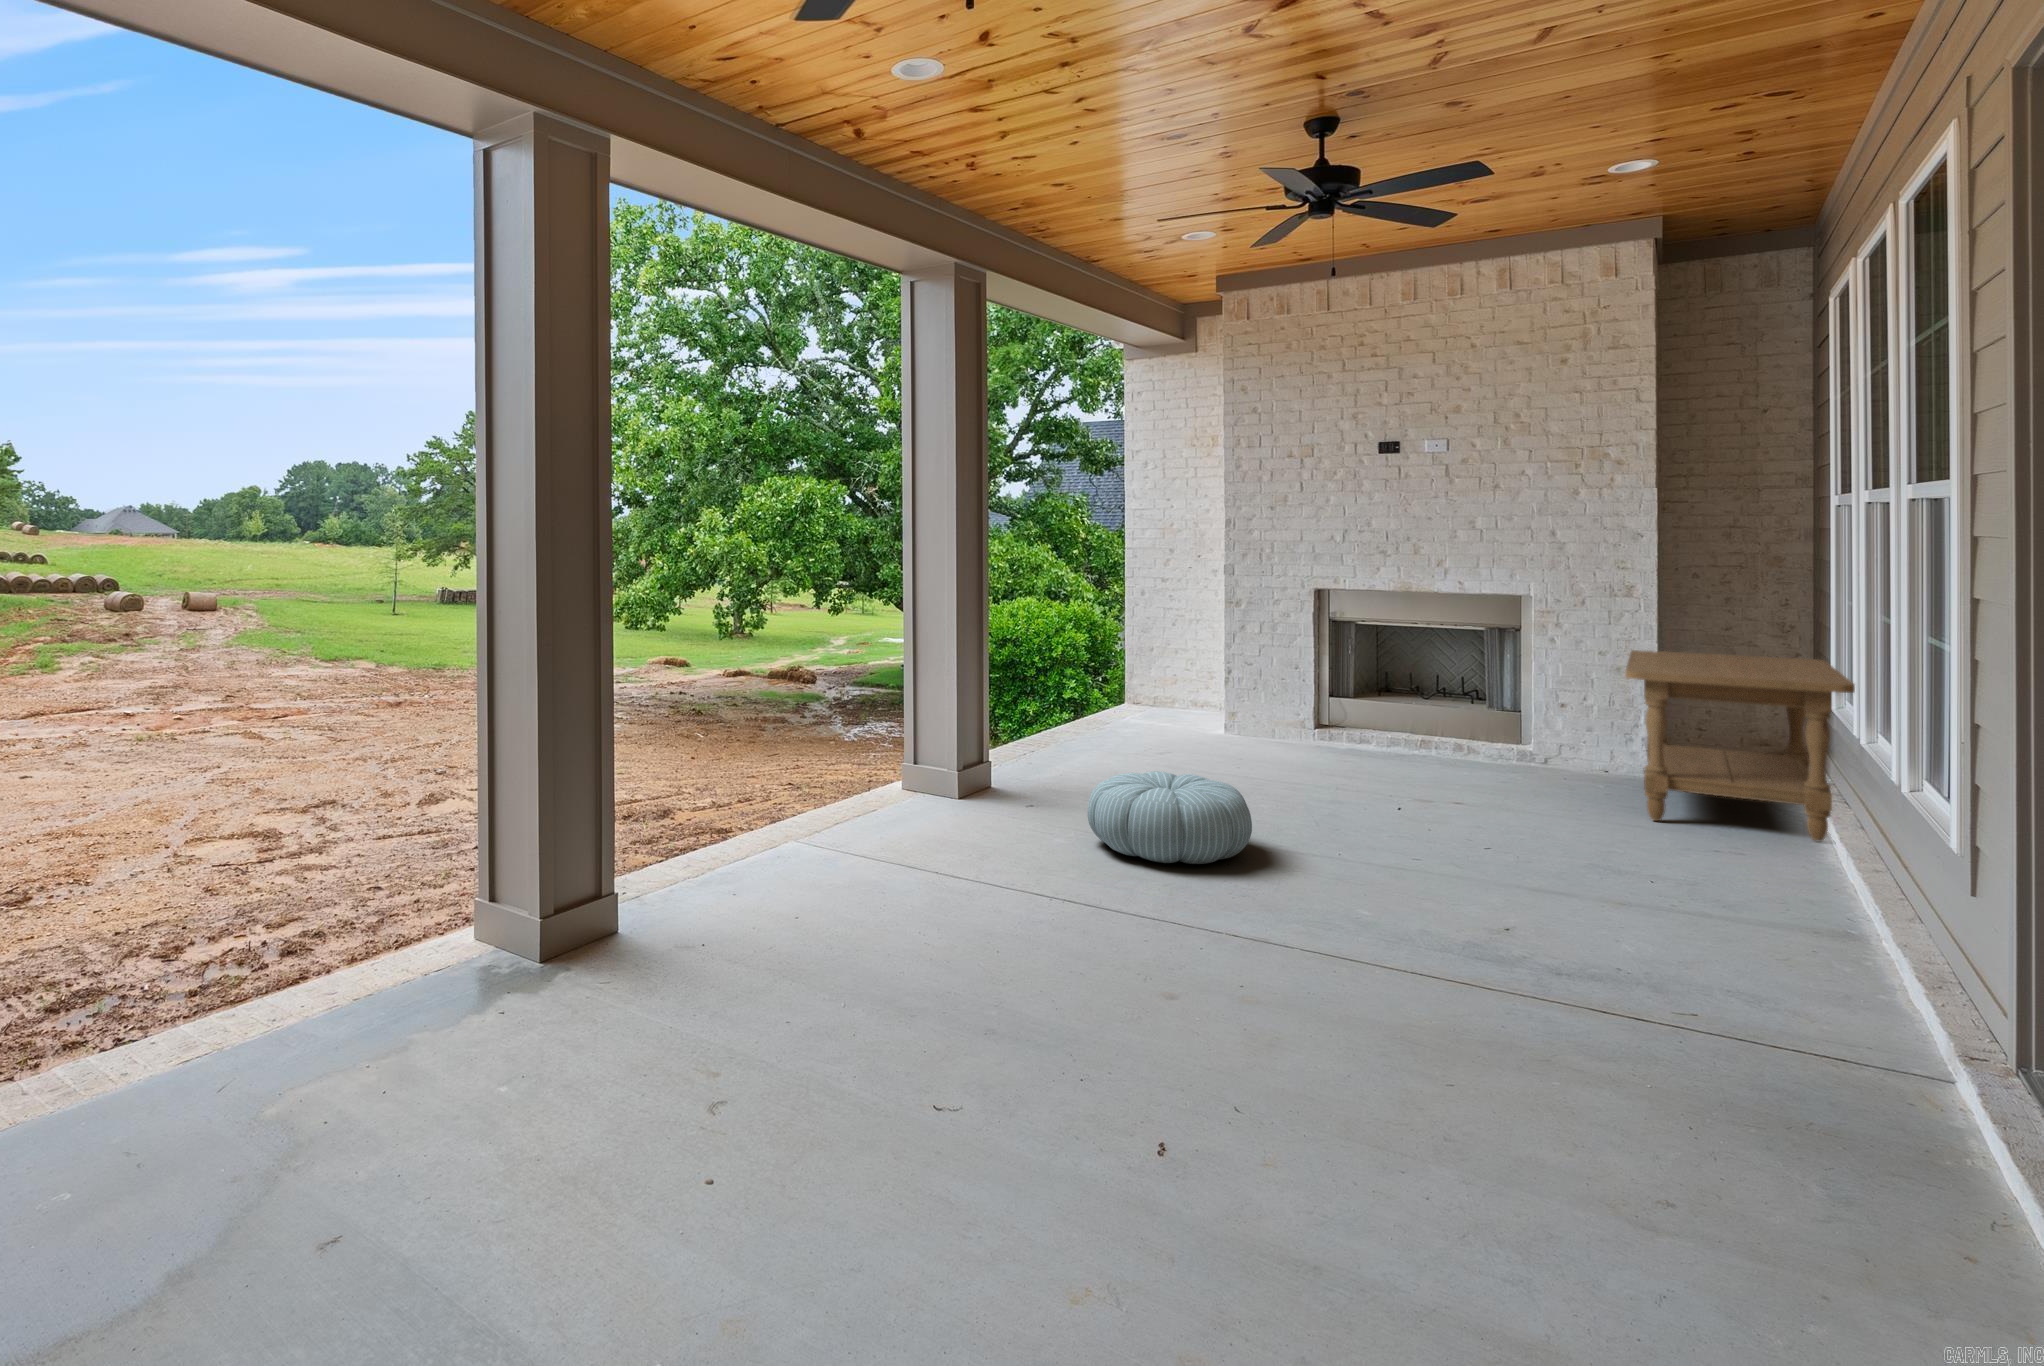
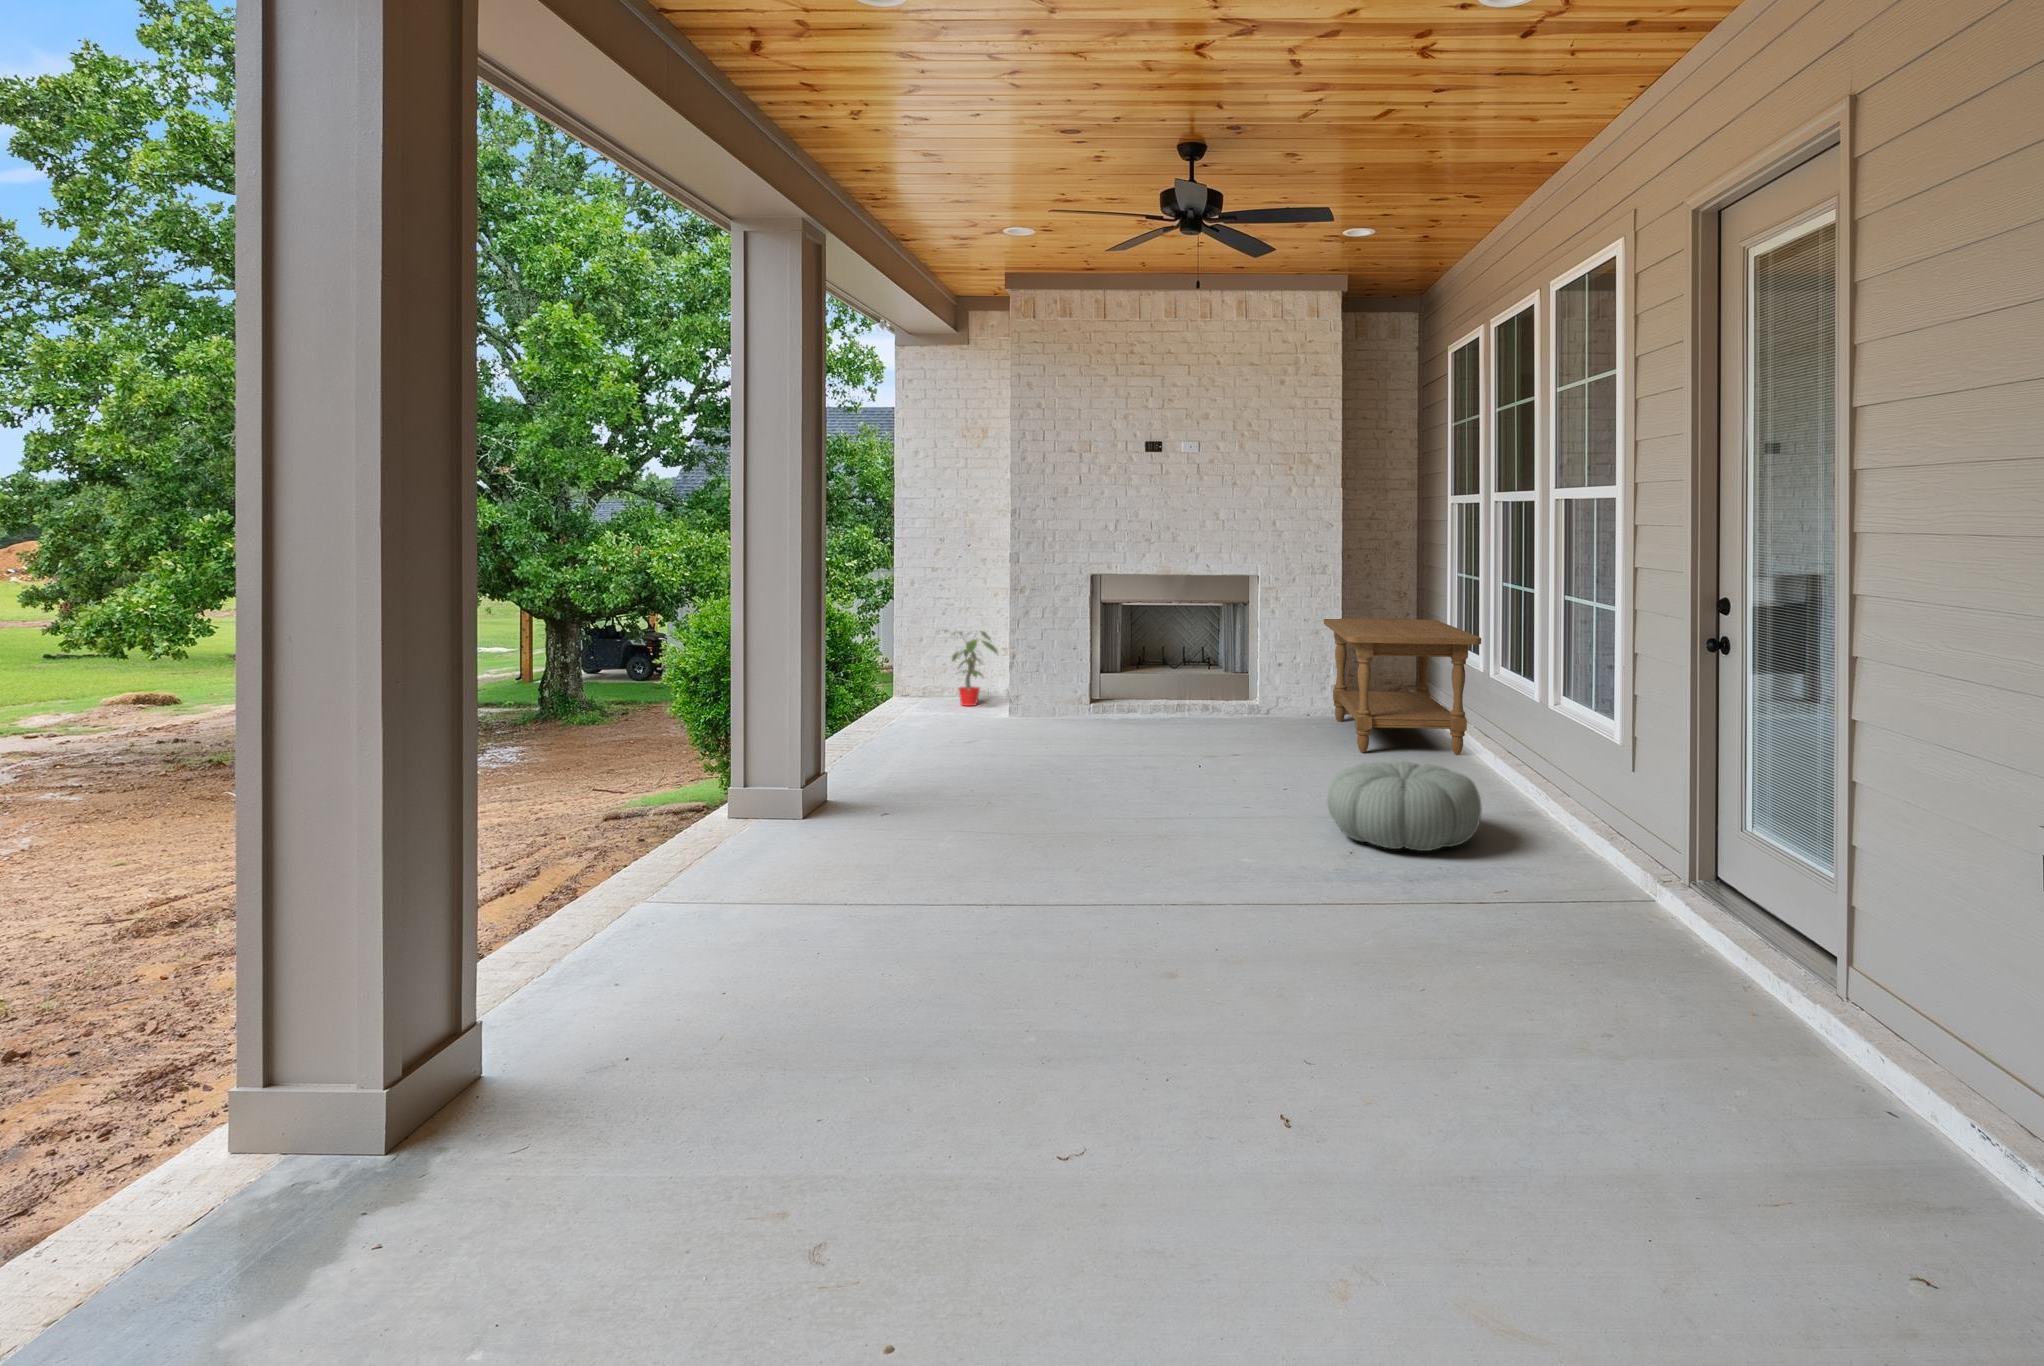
potted plant: none [1153,644,1215,723] -> present [952,631,998,706]
pouf: present [1088,771,1252,864] -> present [1327,761,1481,851]

